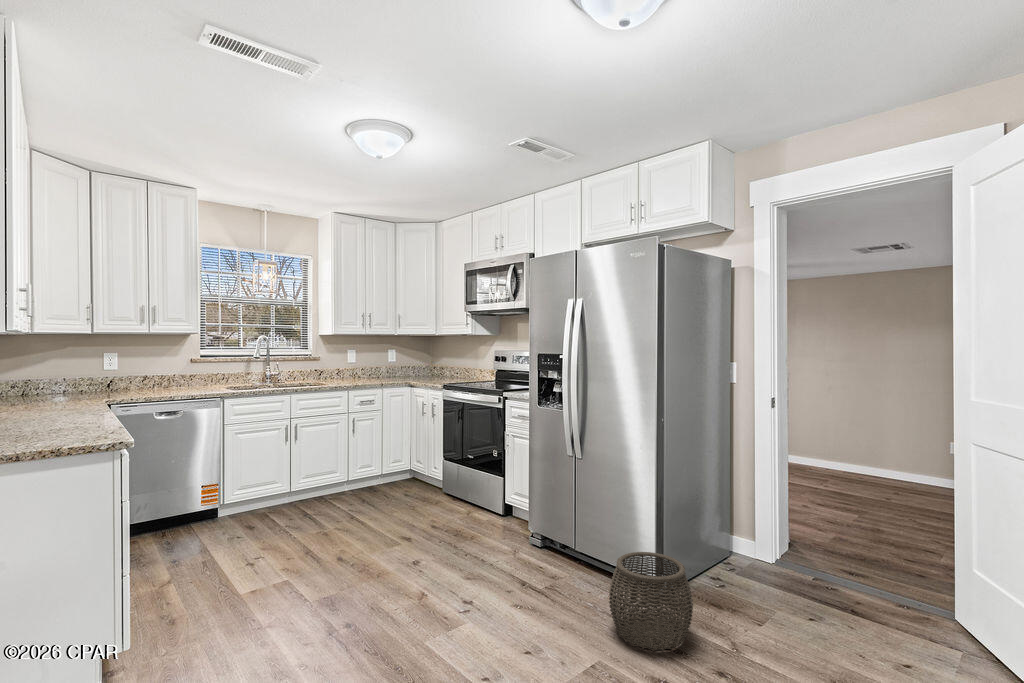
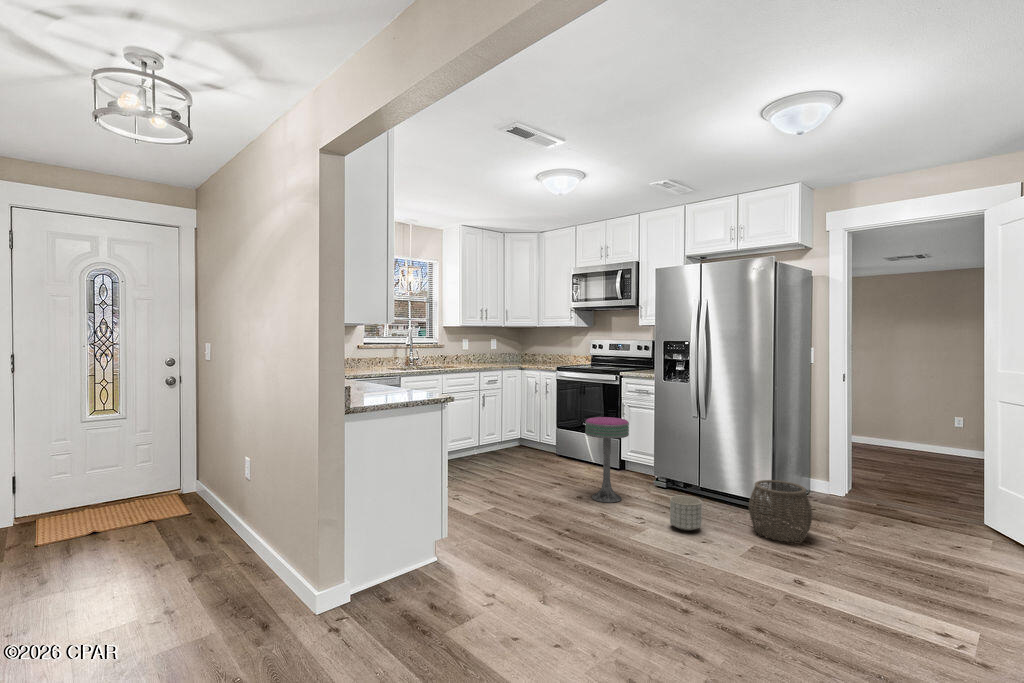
bar stool: none [425,454,482,571] -> present [585,417,629,503]
planter: none [500,571,543,626] -> present [670,495,702,531]

